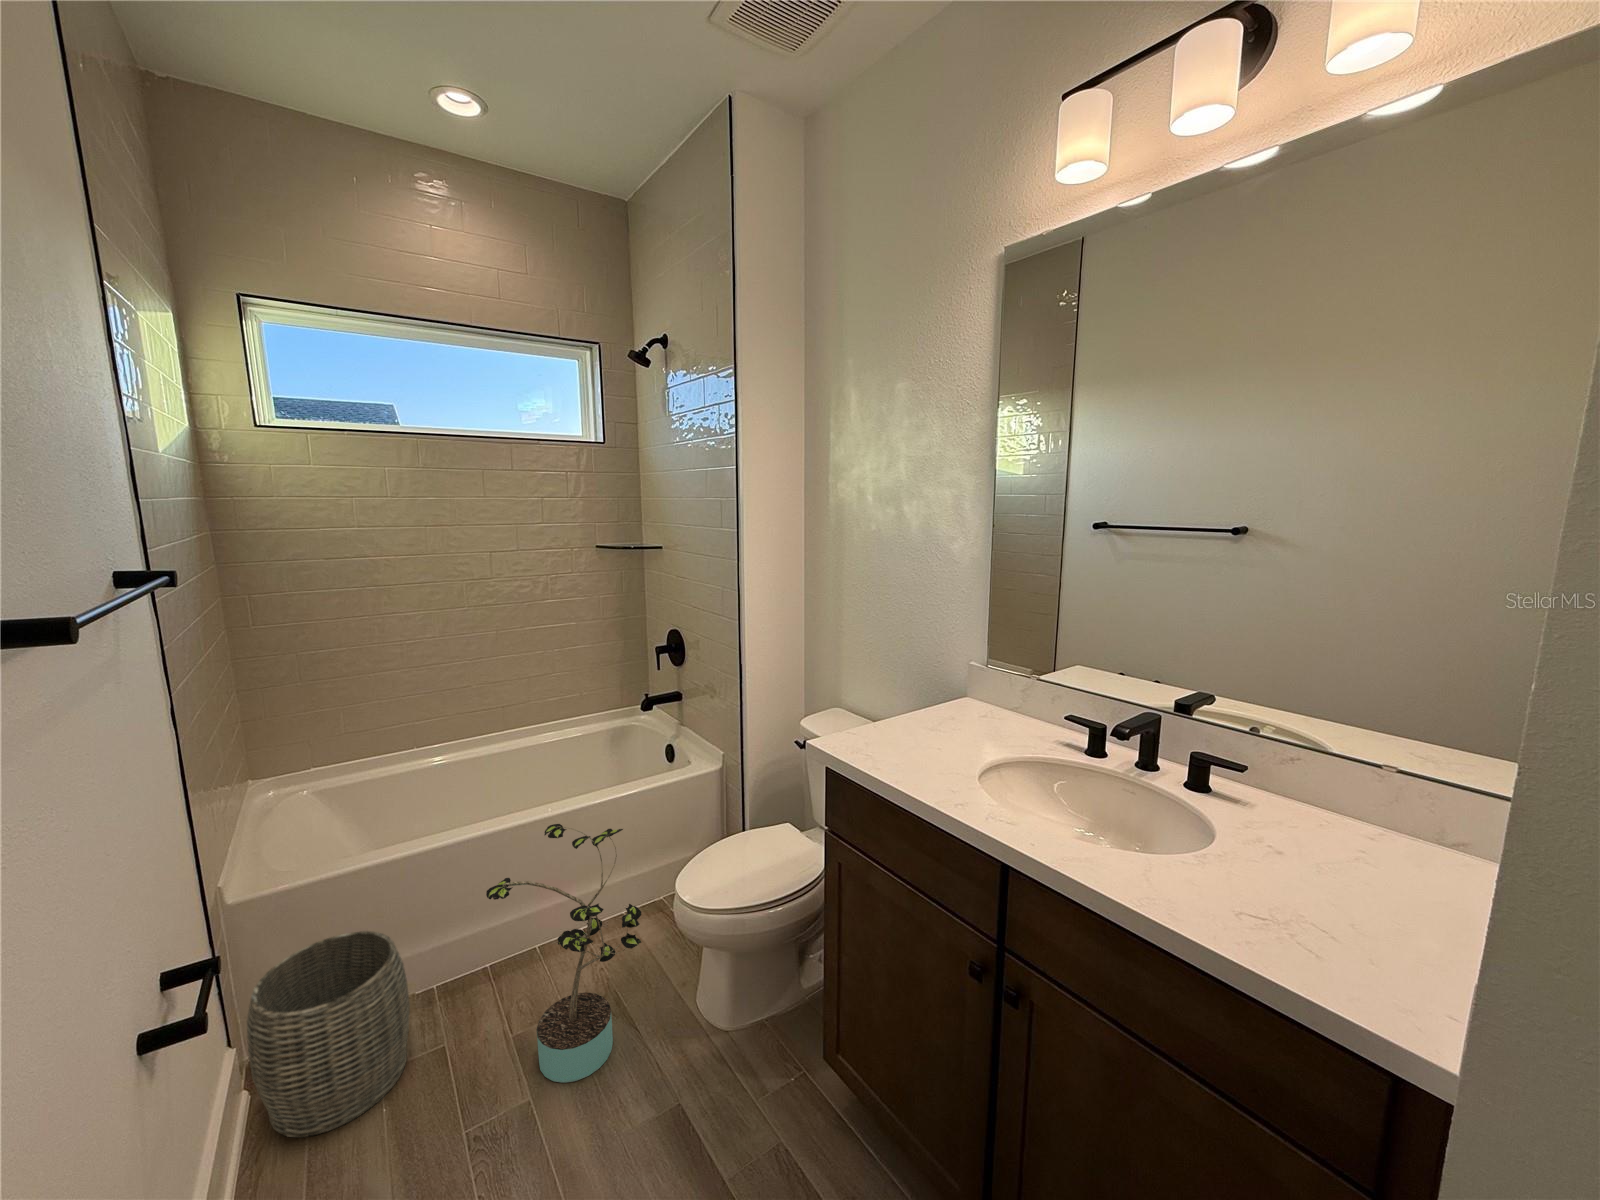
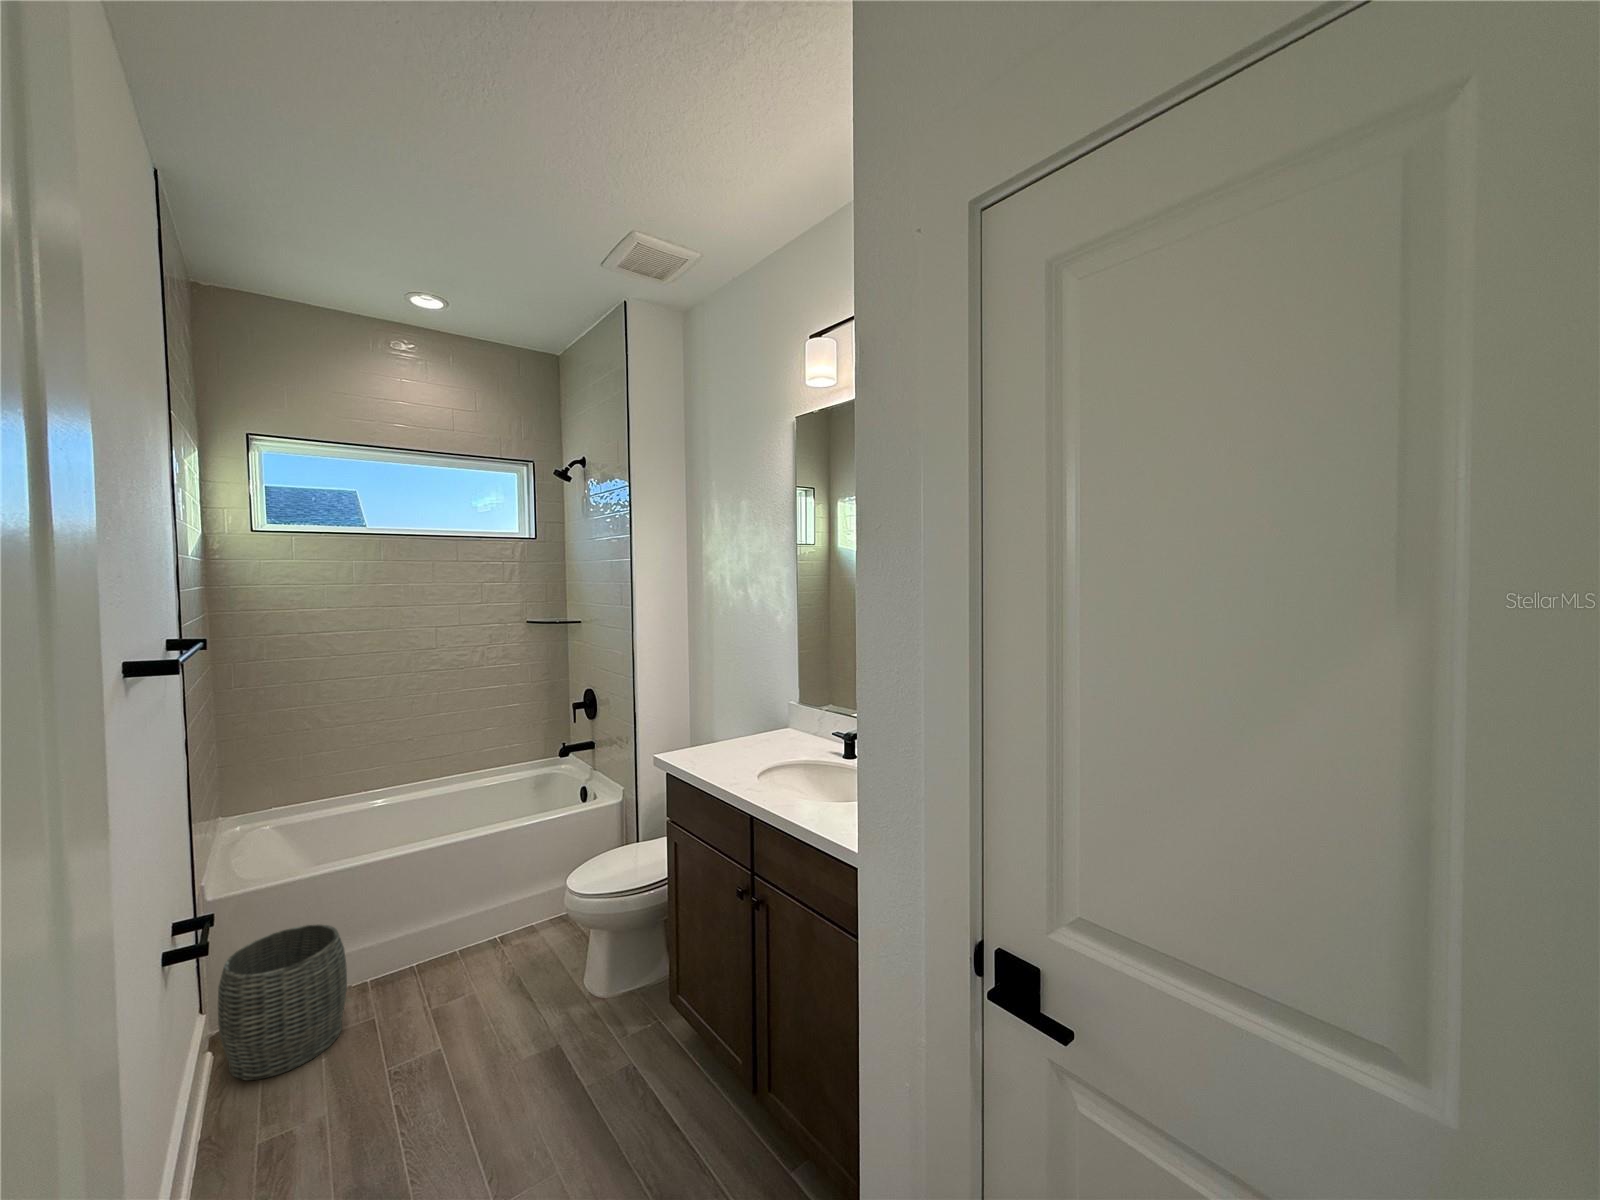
potted plant: present [486,824,641,1083] -> none [412,833,534,1037]

